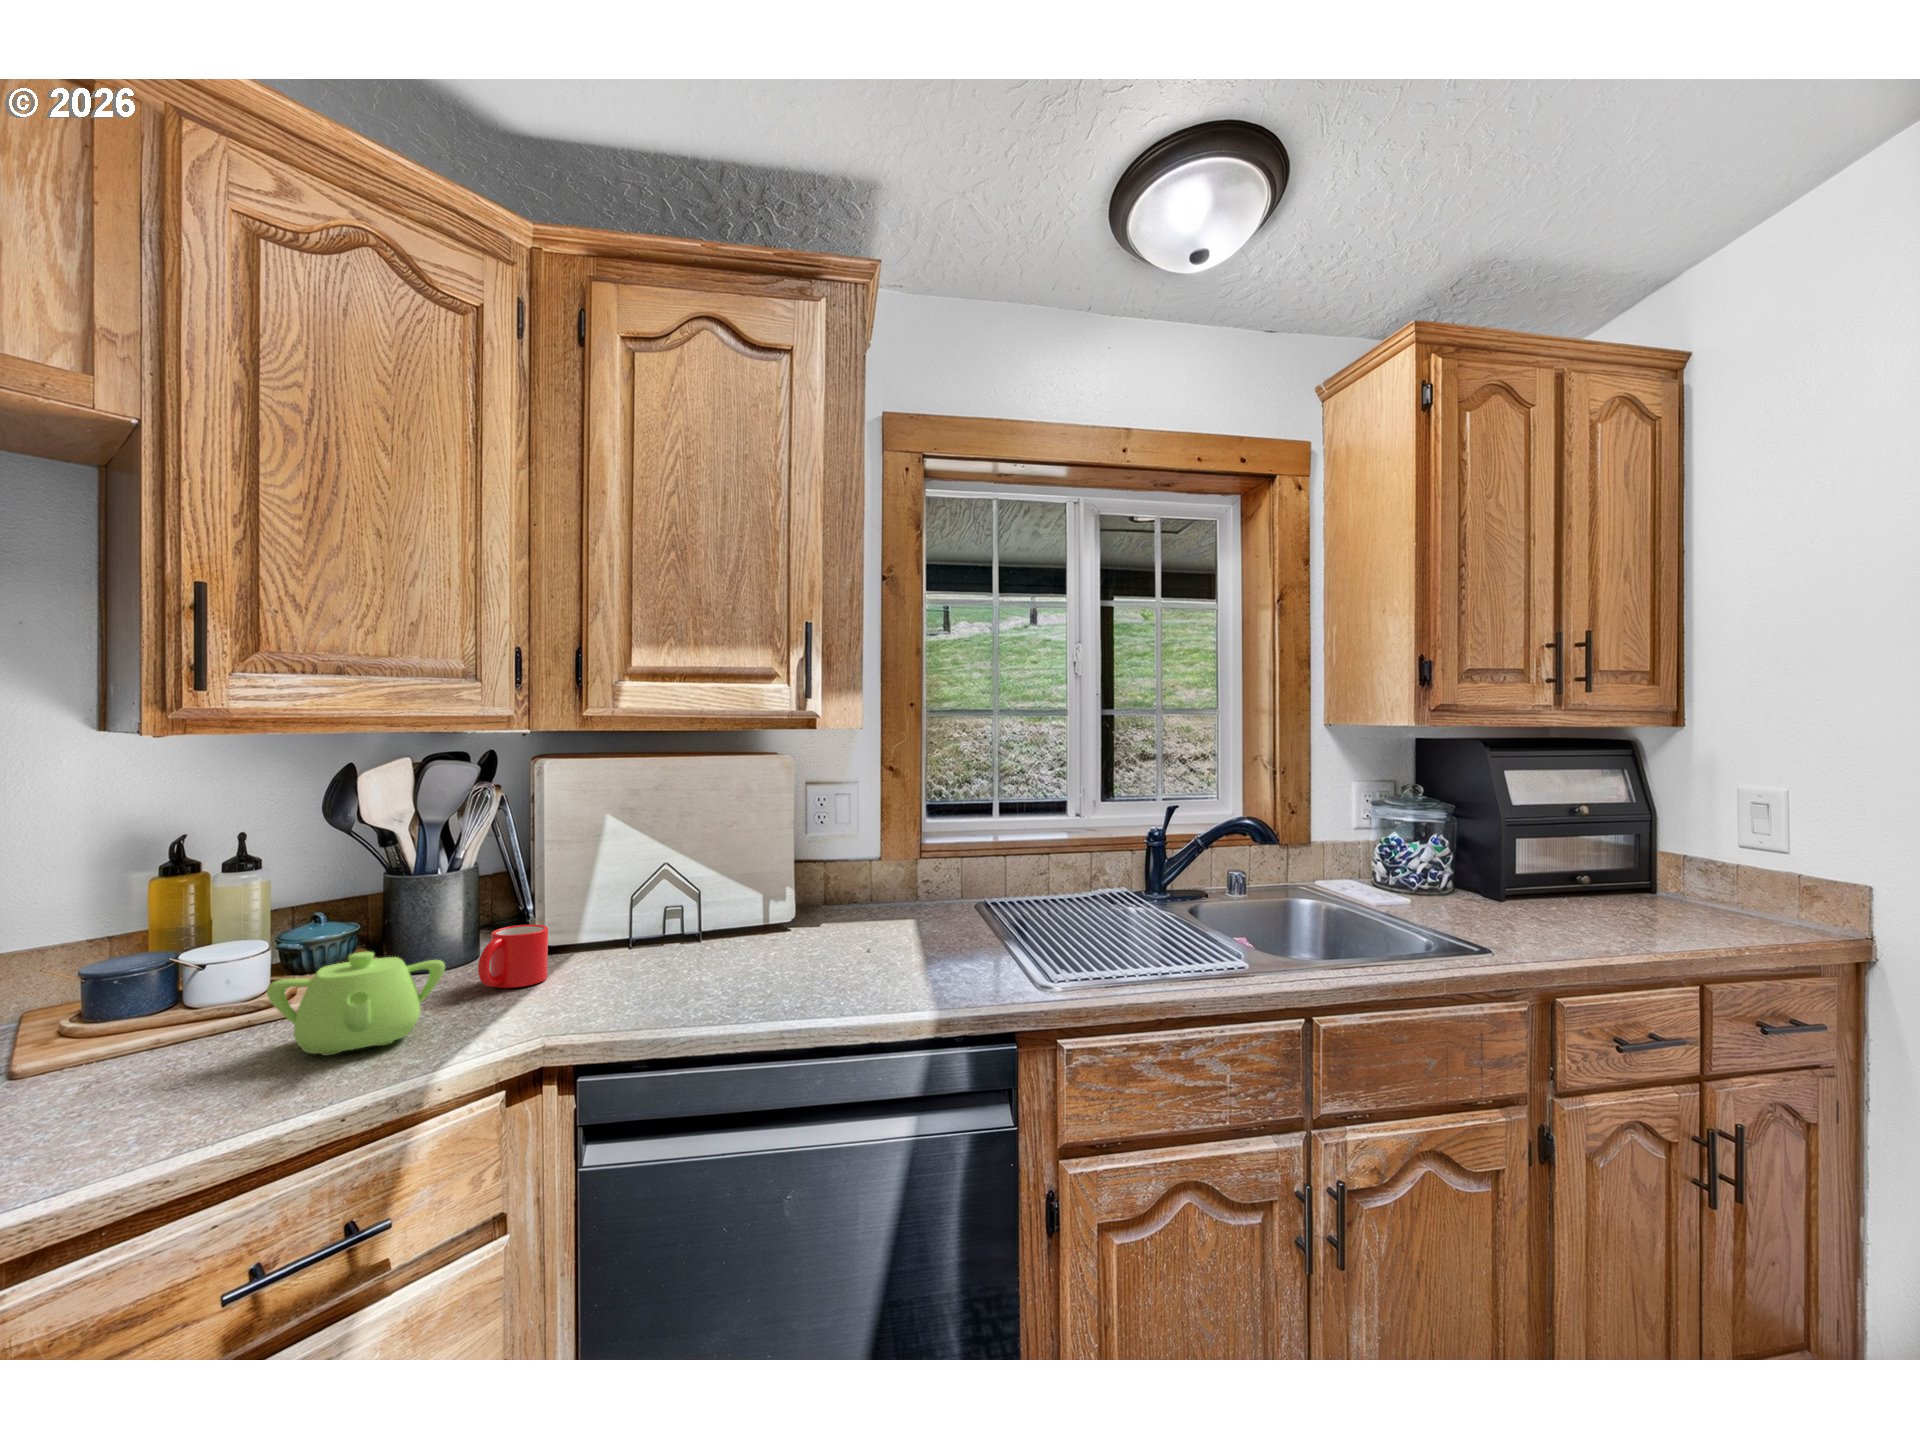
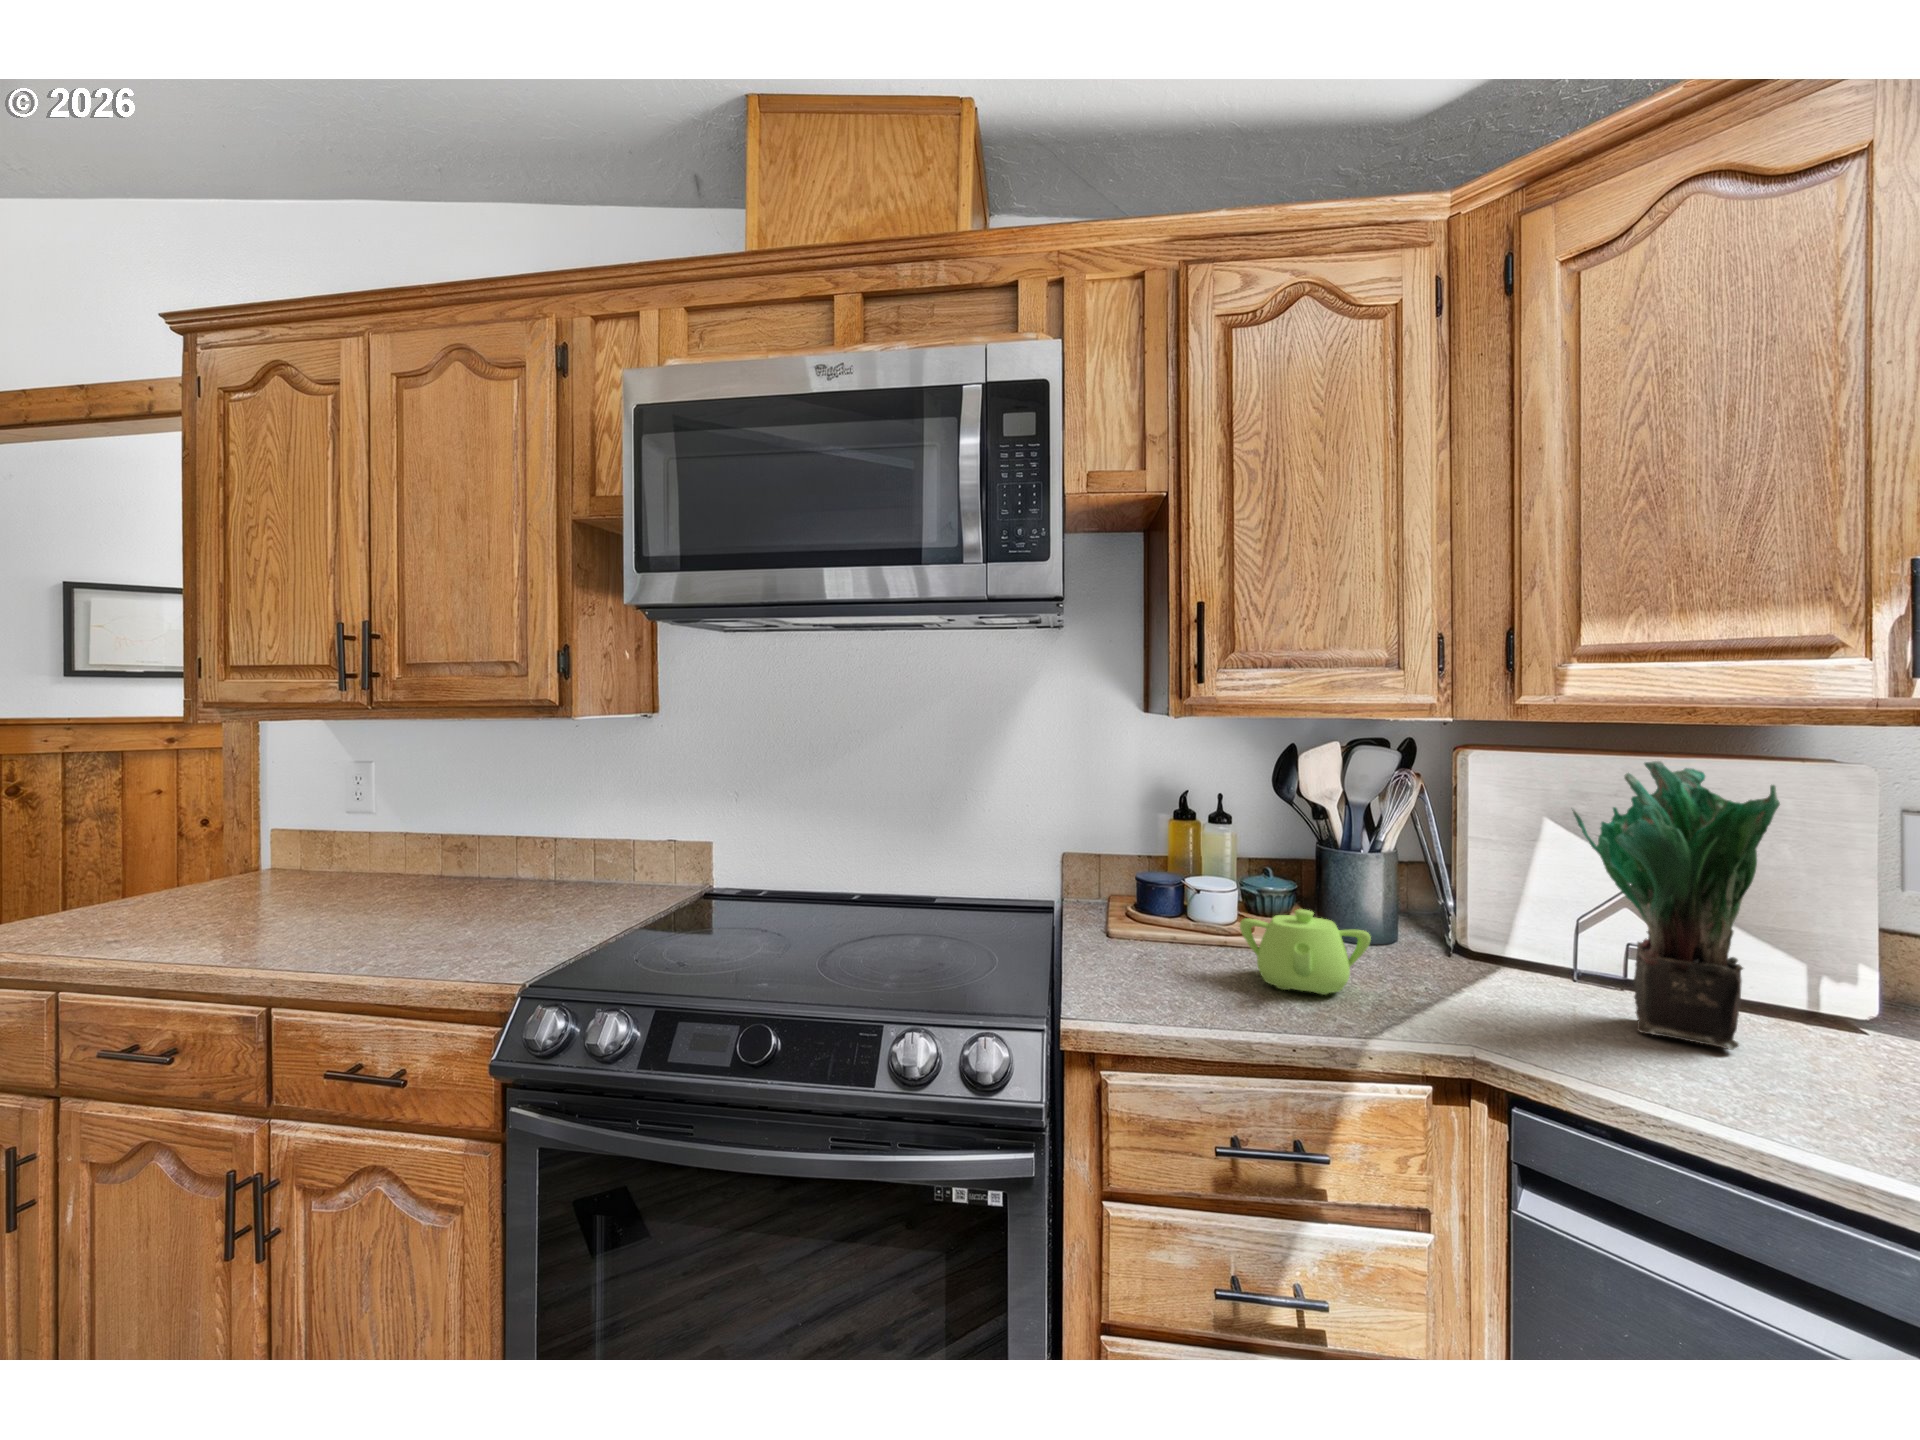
potted plant: none [634,763,771,989] -> present [1572,761,1780,1050]
mug: present [478,925,548,988] -> none [1400,914,1469,977]

